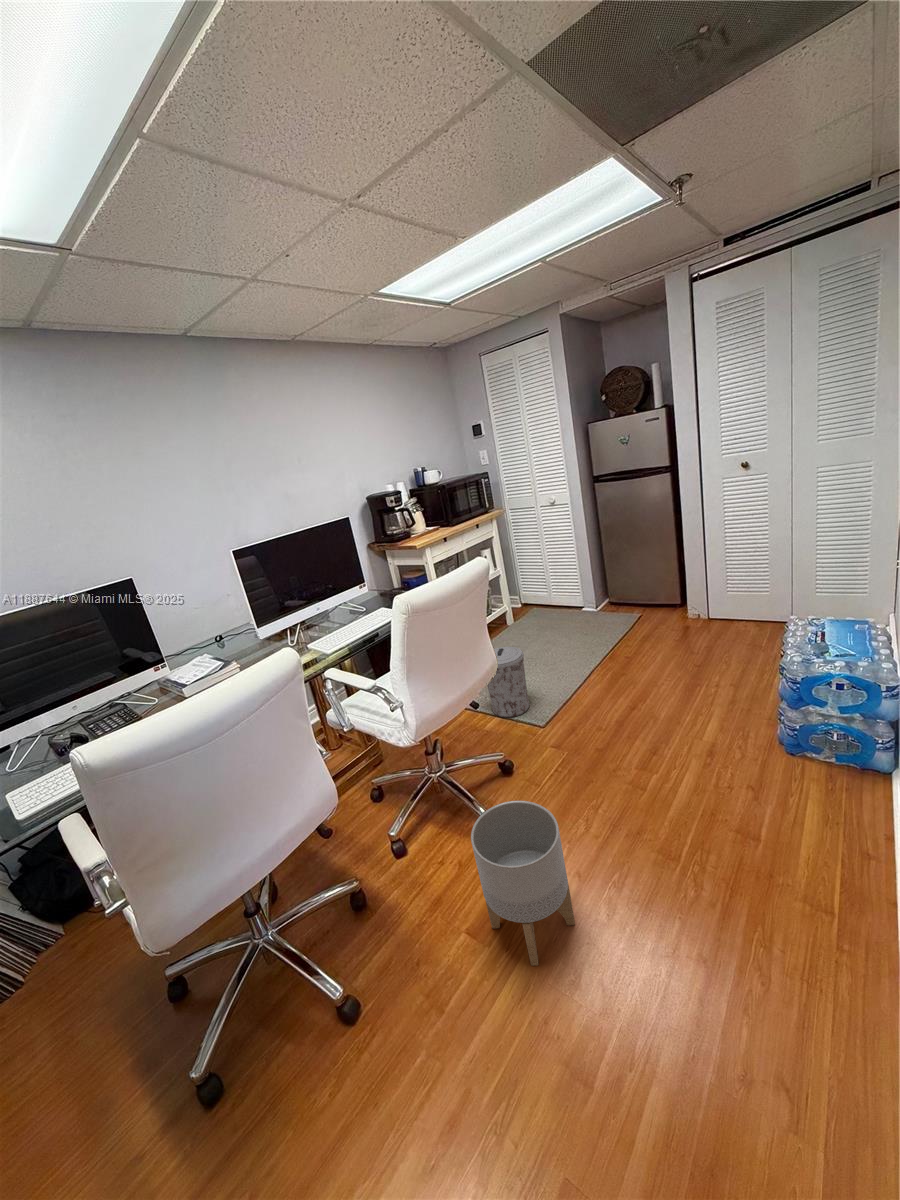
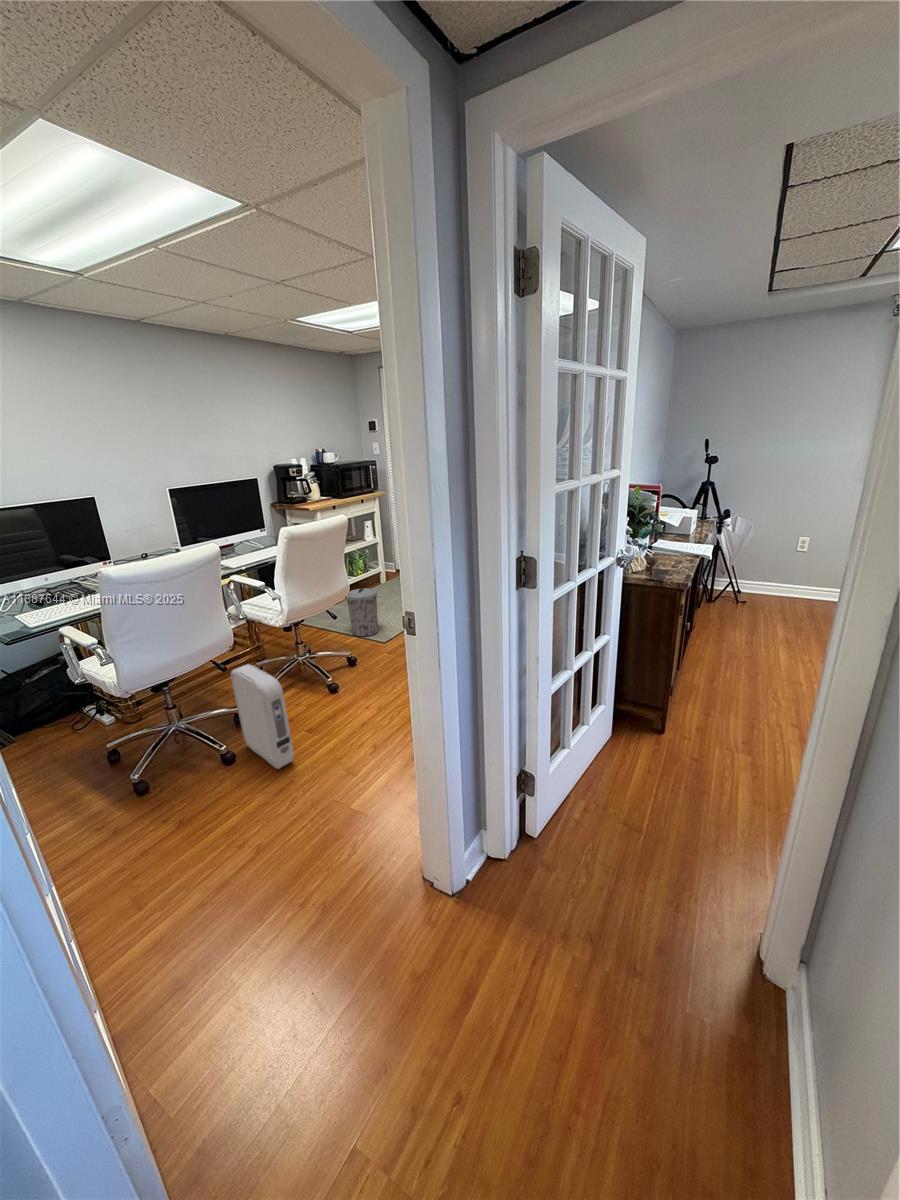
planter: present [471,801,575,966] -> none [312,657,369,740]
air purifier: none [335,842,460,1057] -> present [231,664,294,769]

